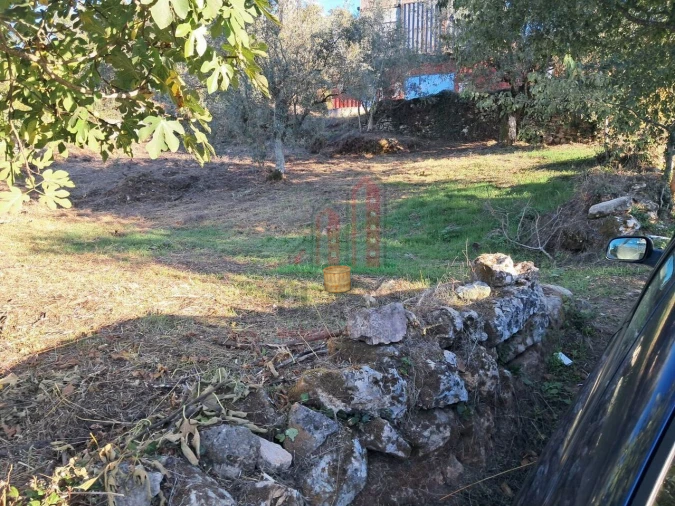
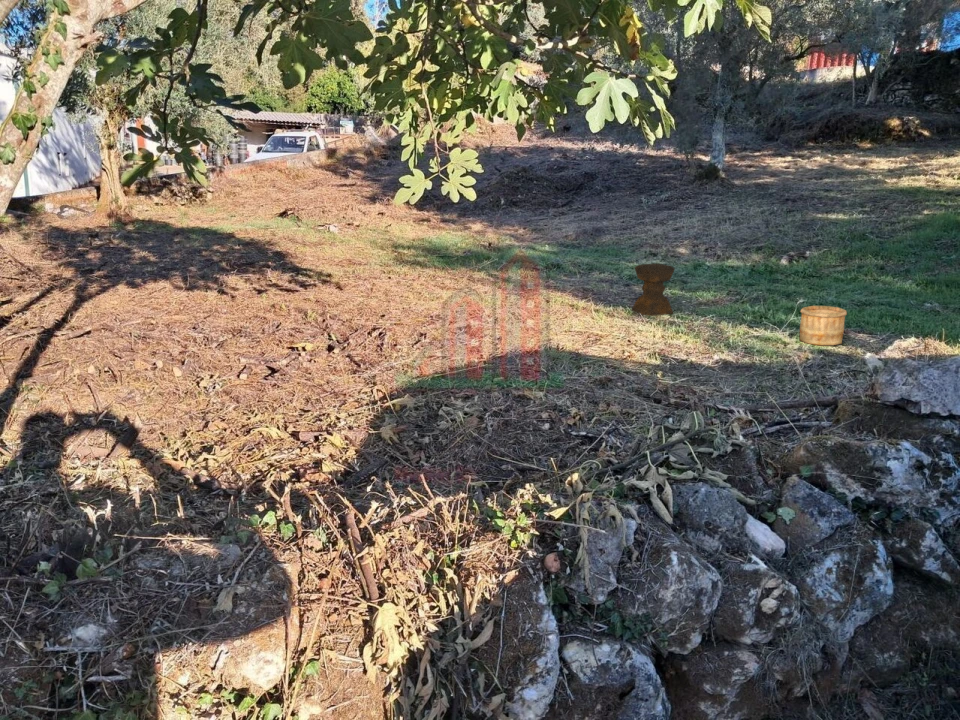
stool: none [211,244,243,283] -> present [631,263,675,316]

